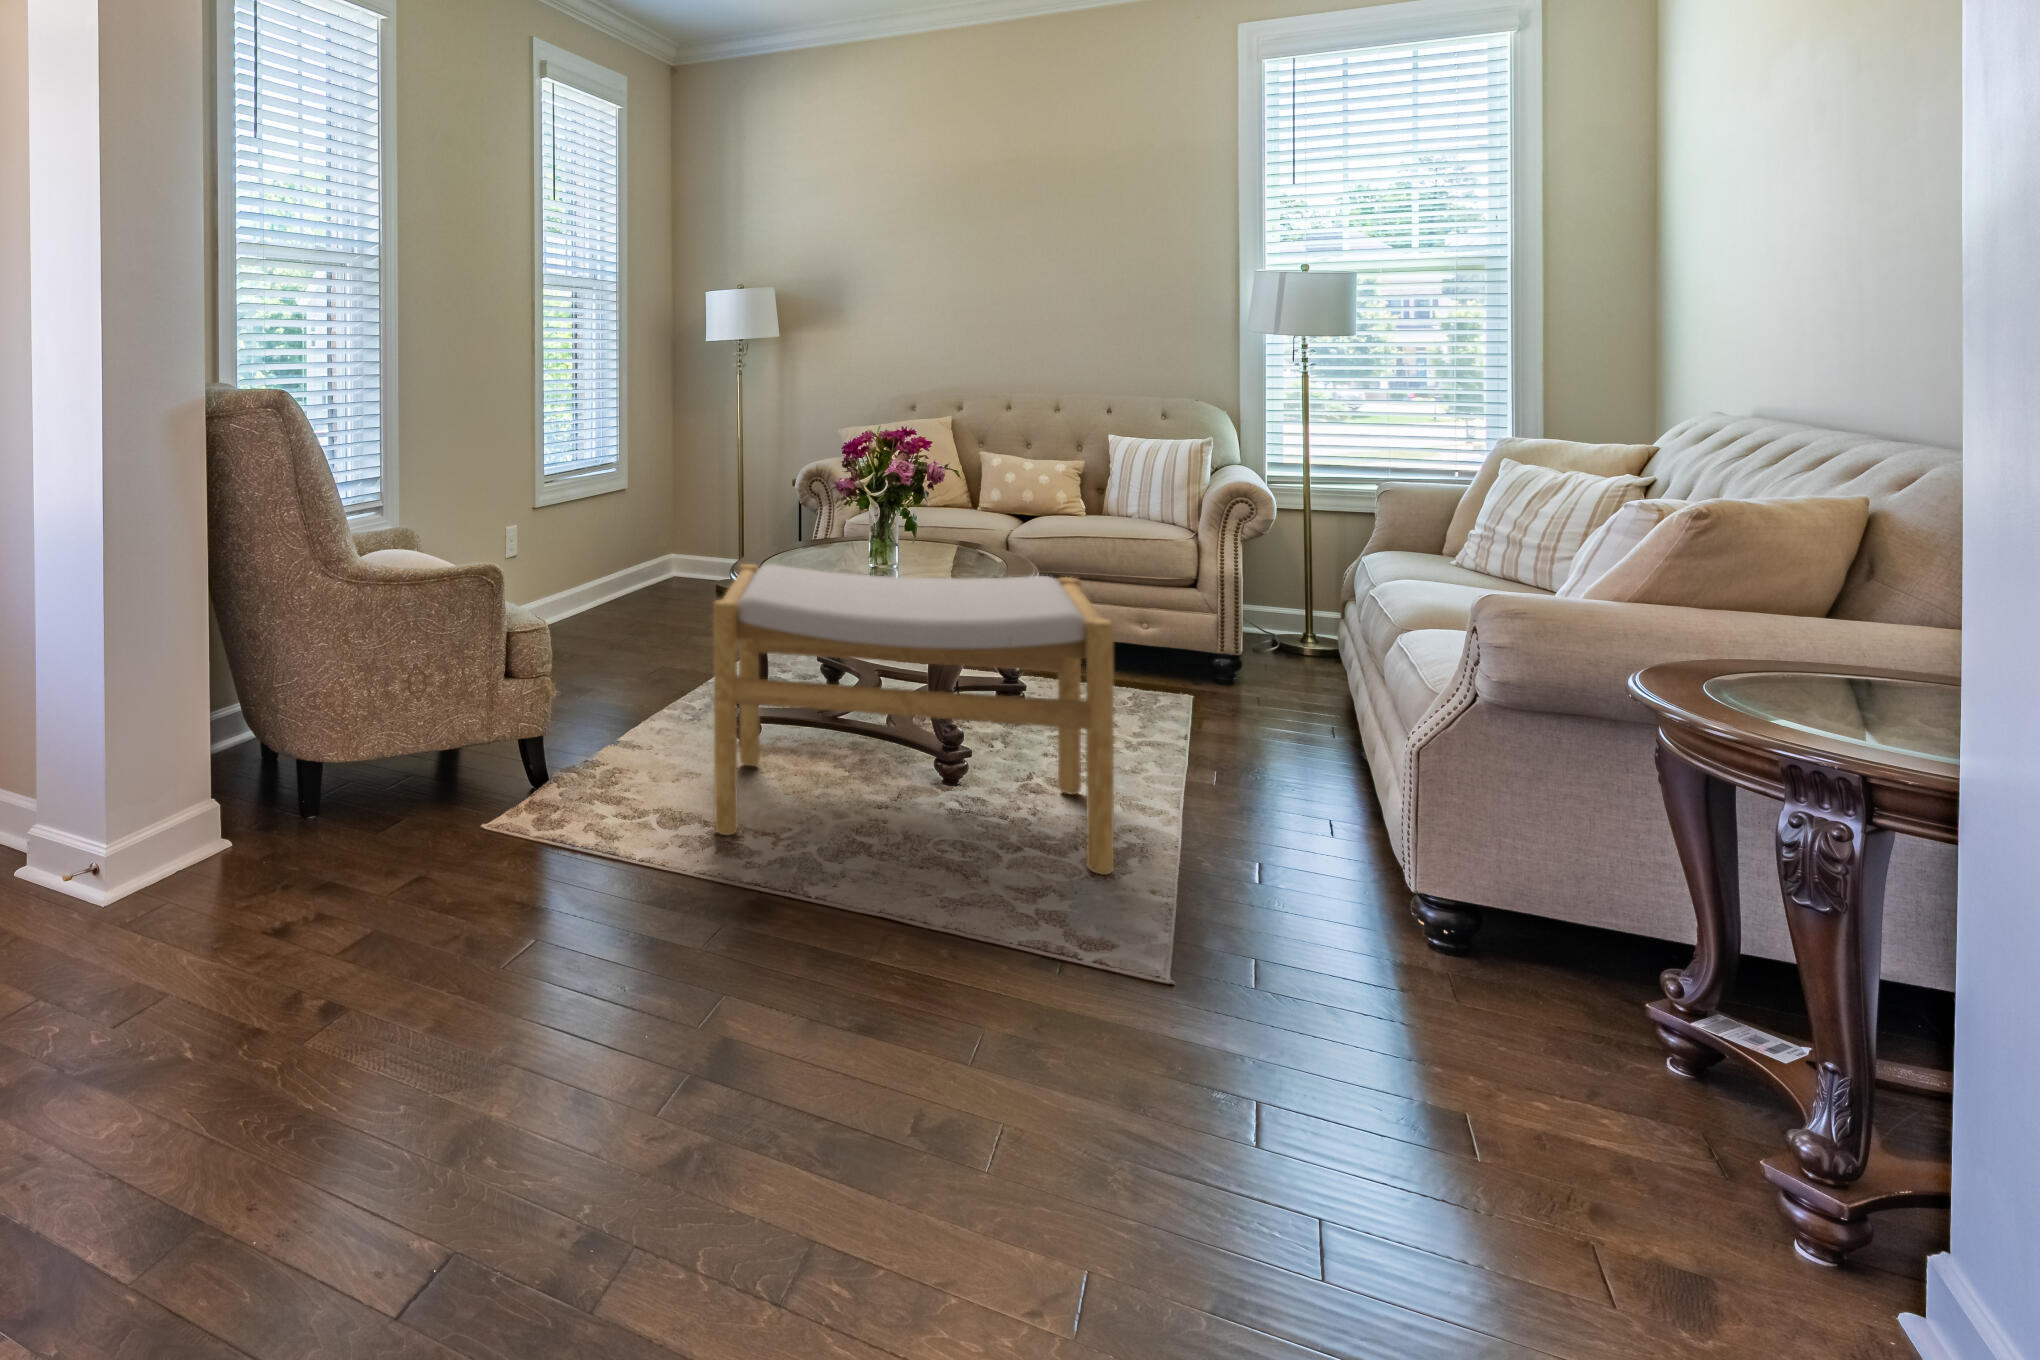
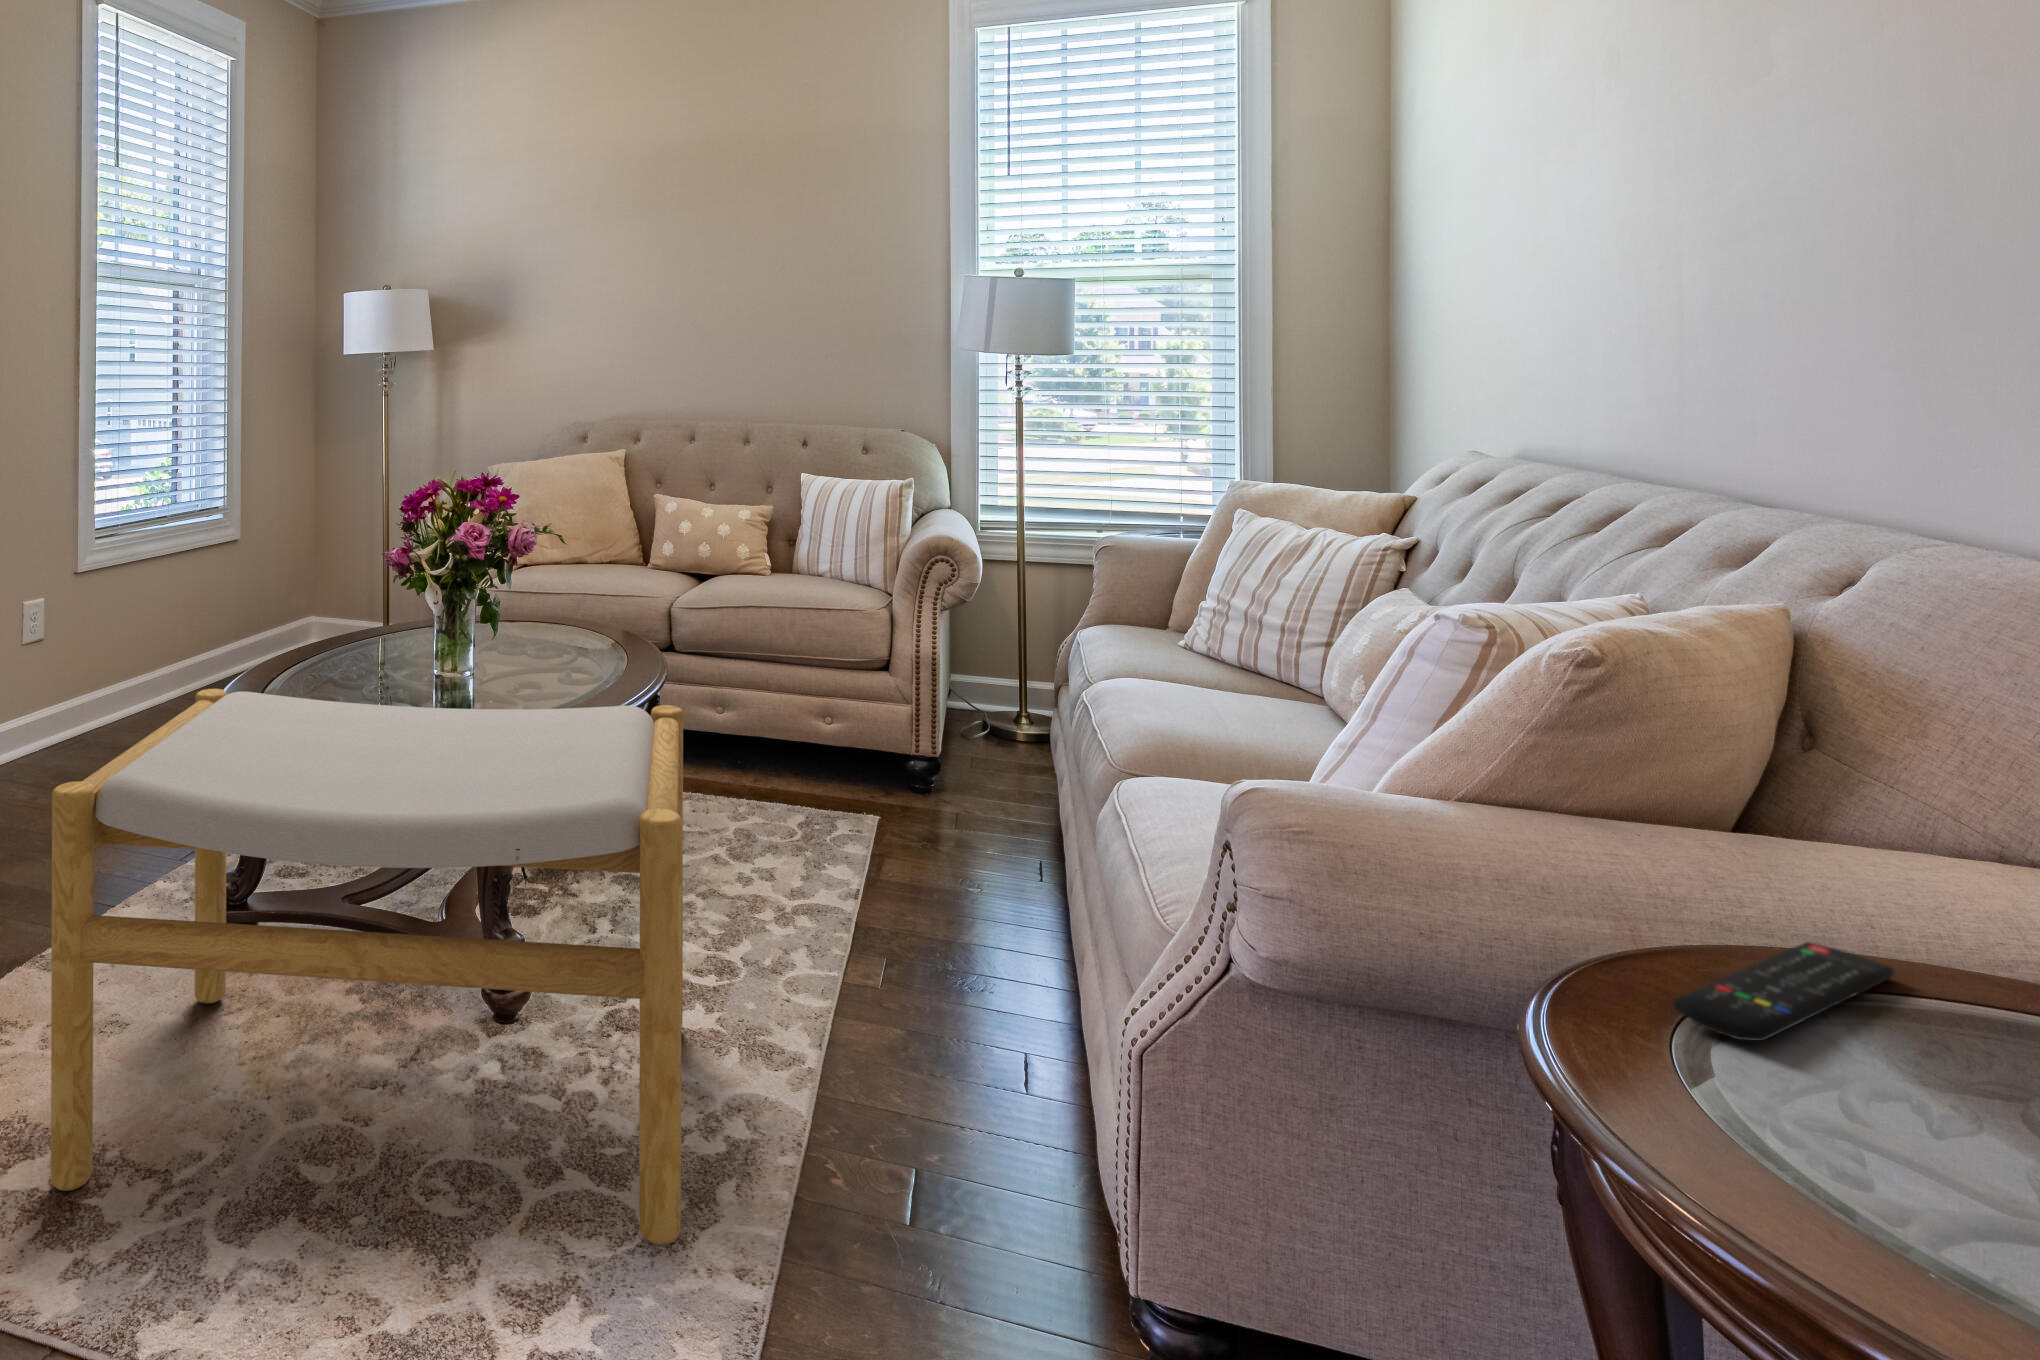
remote control: none [1710,652,1849,677] -> present [1674,942,1894,1041]

